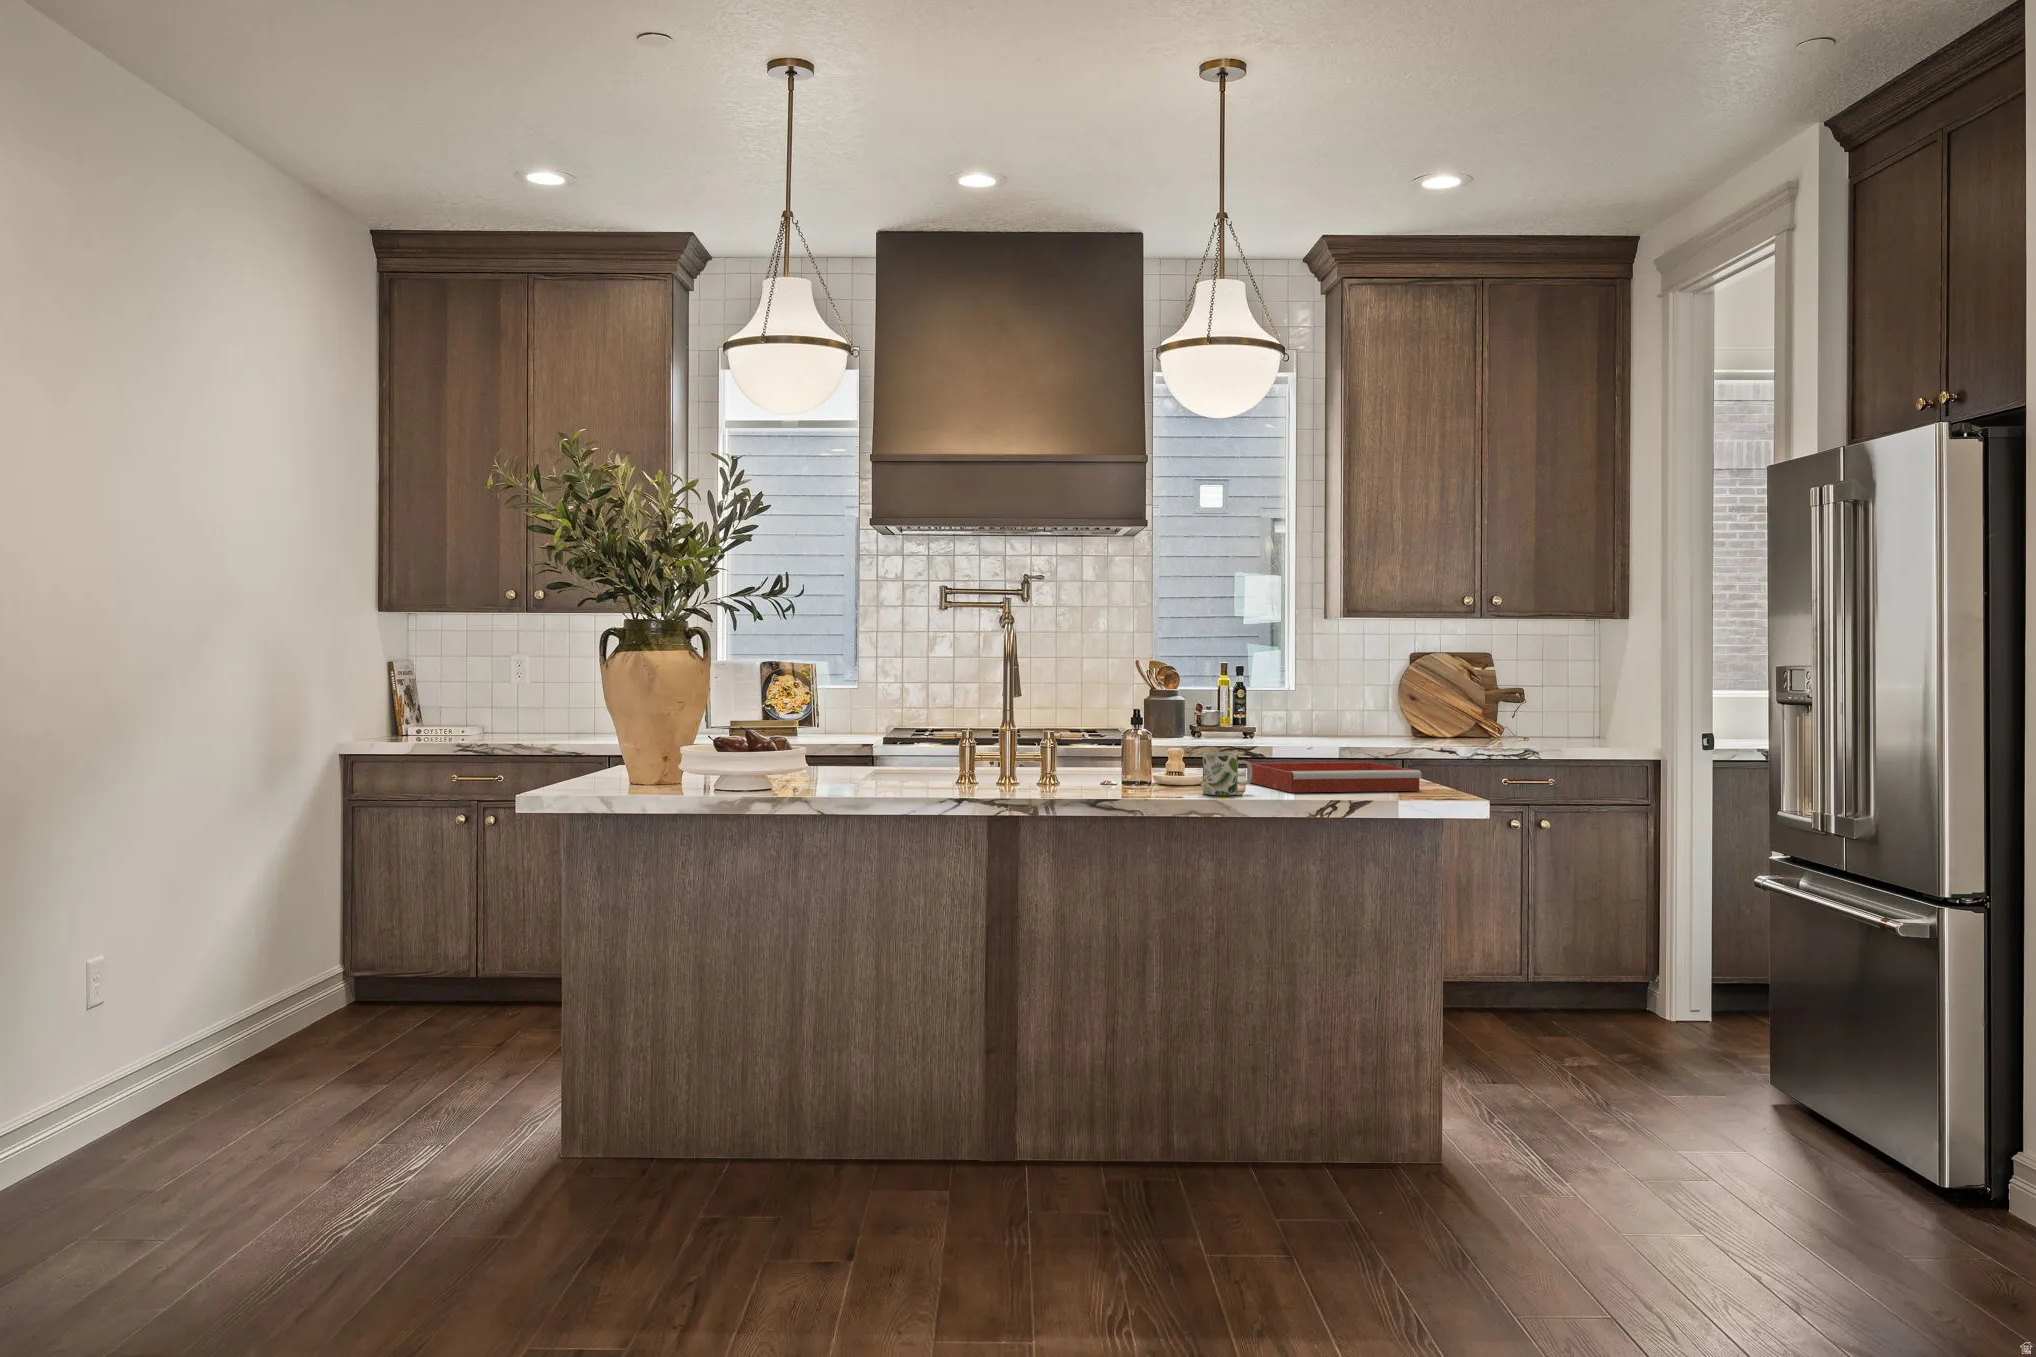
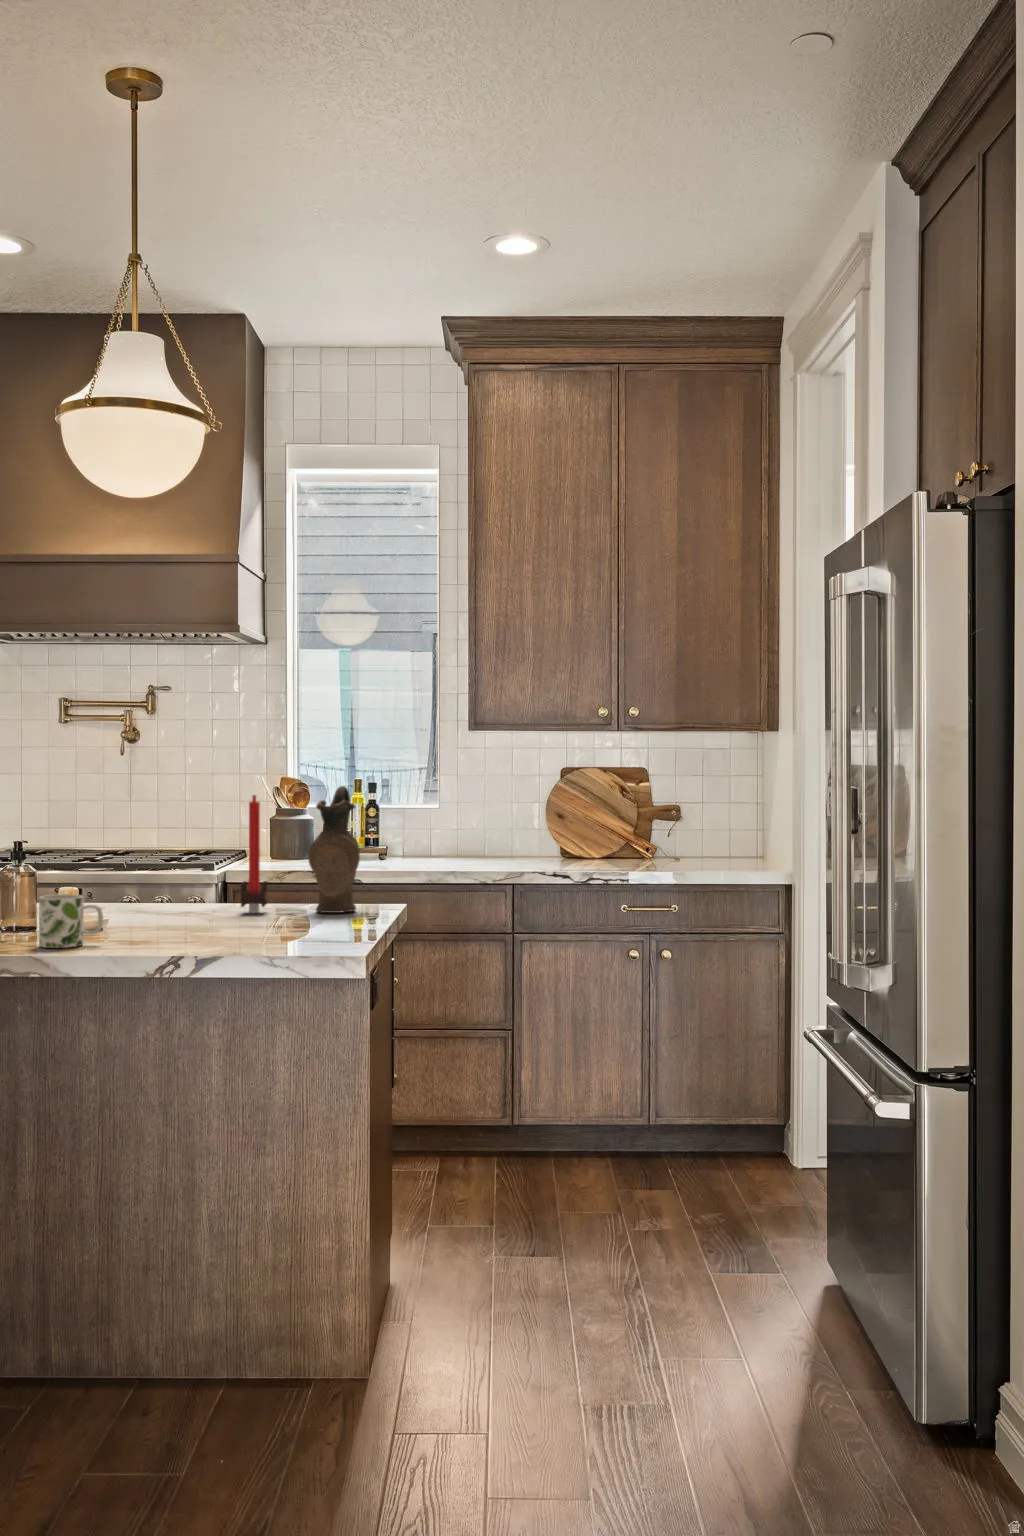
ceramic pitcher: none [1336,666,1383,775] -> present [308,786,360,913]
candle: none [1276,673,1302,774] -> present [241,795,267,913]
tray: present [1247,762,1422,792] -> none [157,900,330,942]

